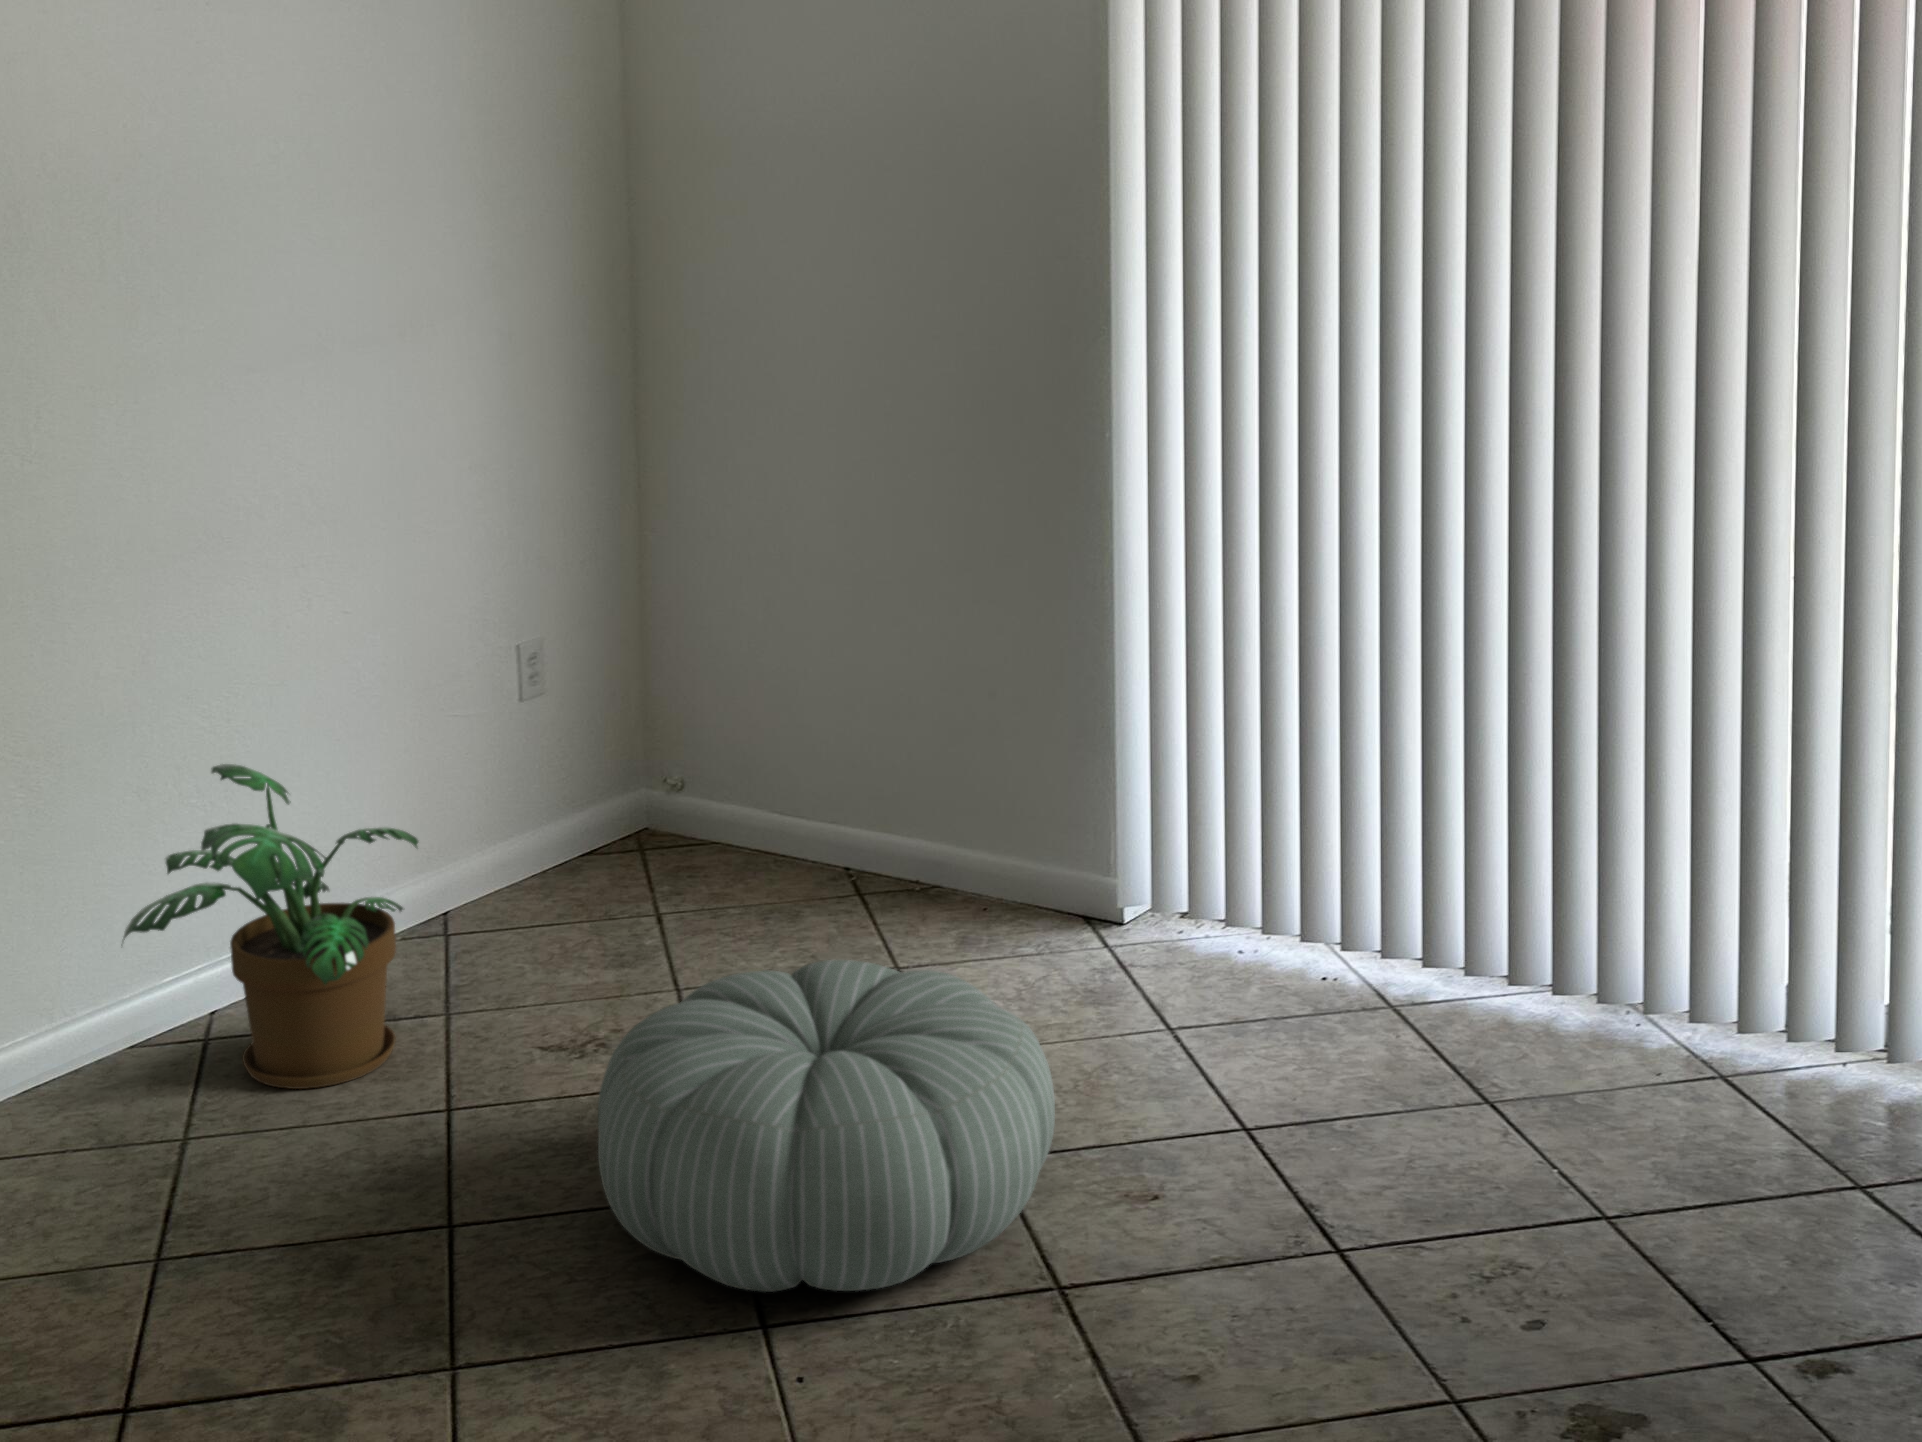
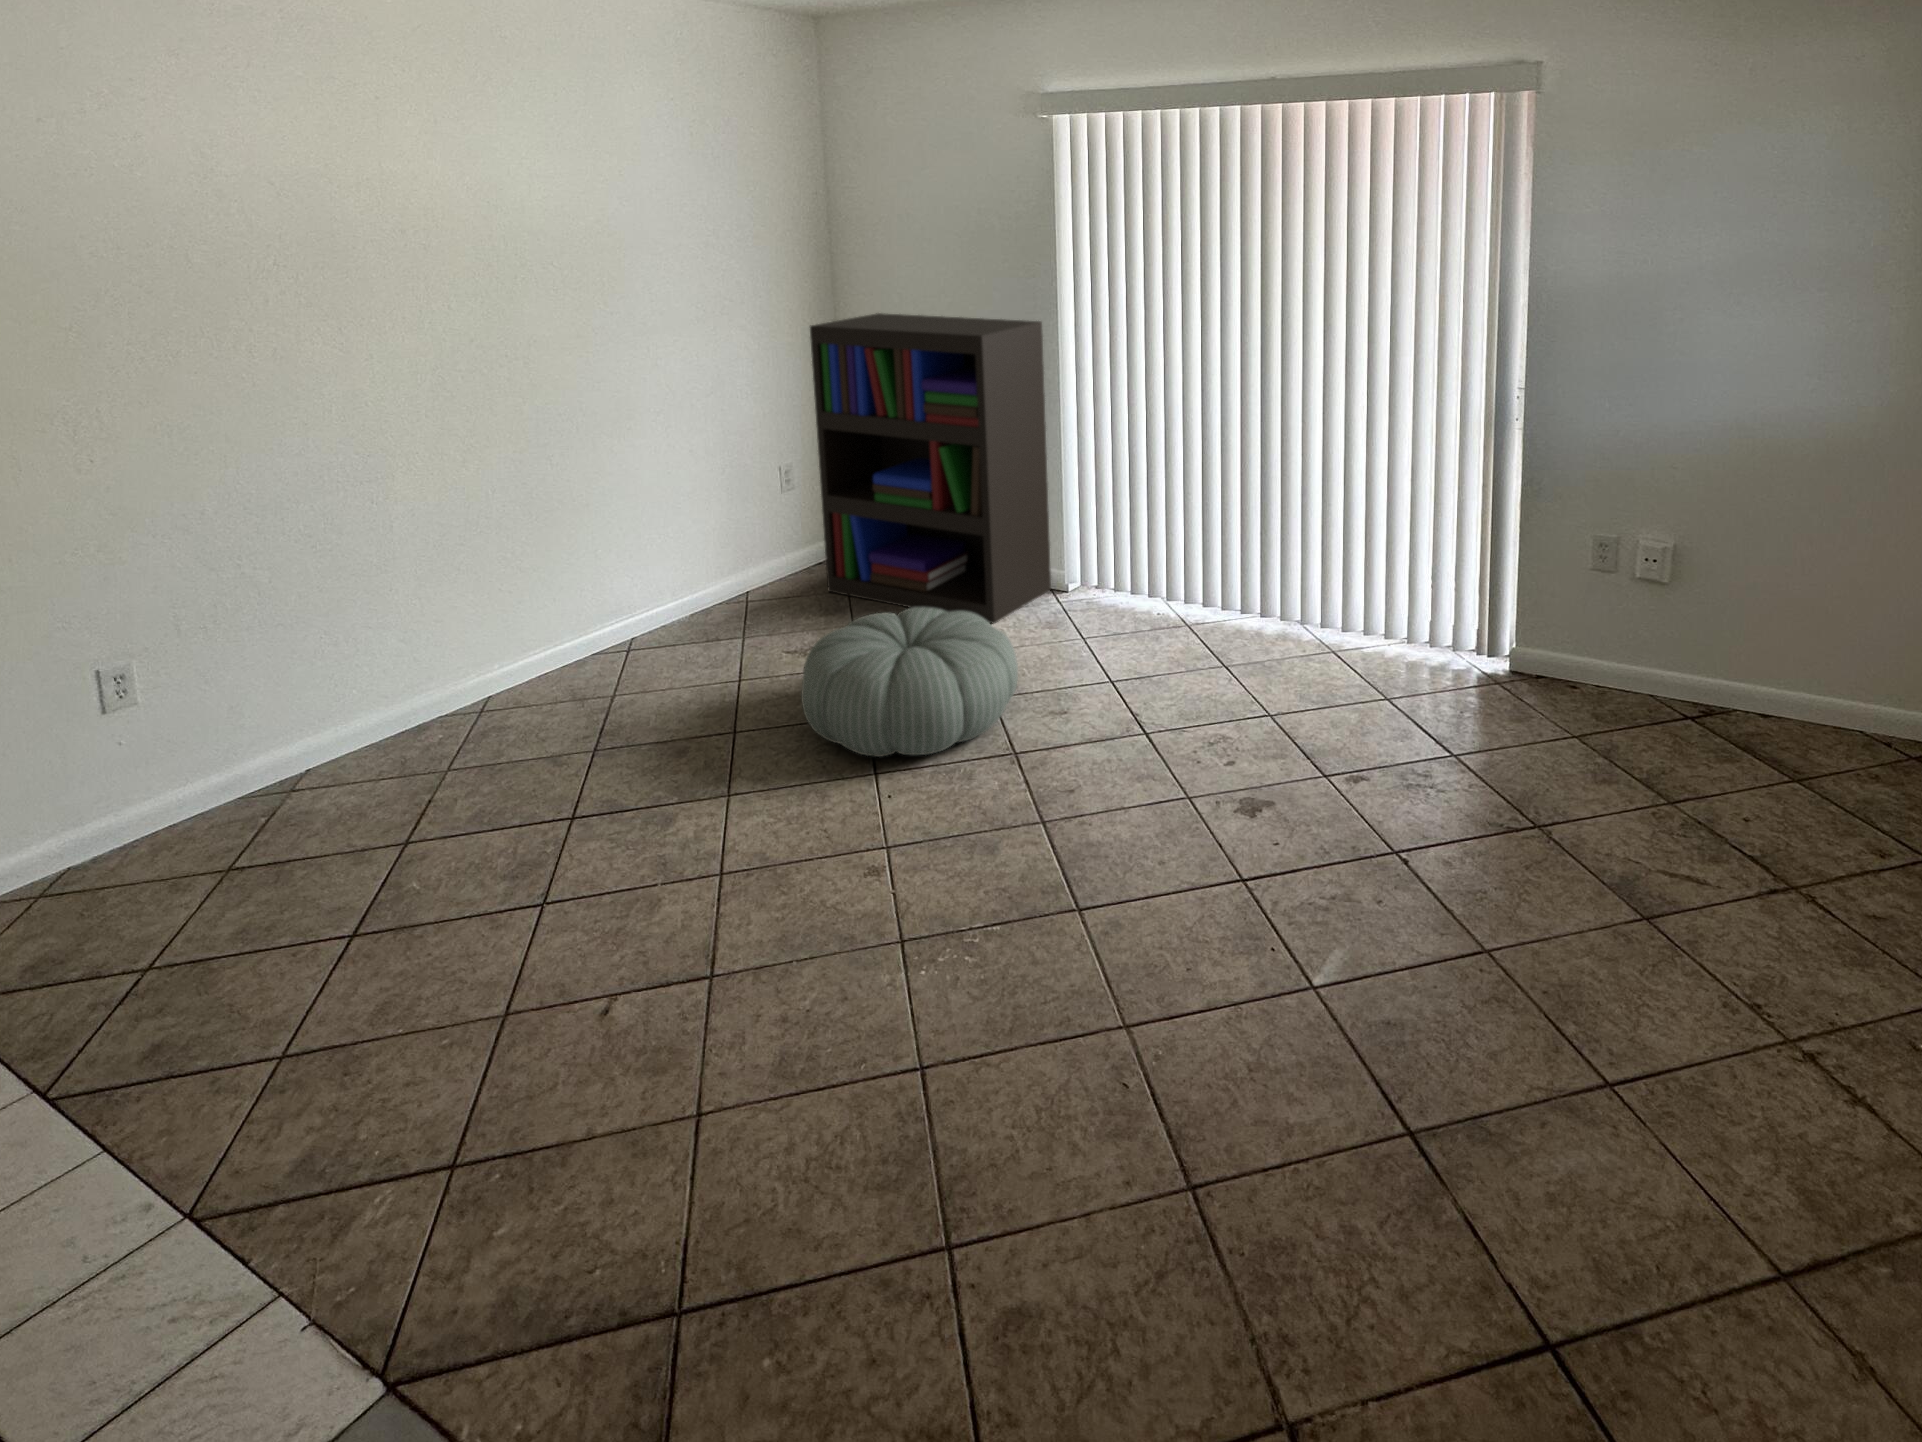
bookshelf: none [596,331,1087,994] -> present [810,313,1051,624]
potted plant: present [123,764,418,1089] -> none [580,522,722,674]

